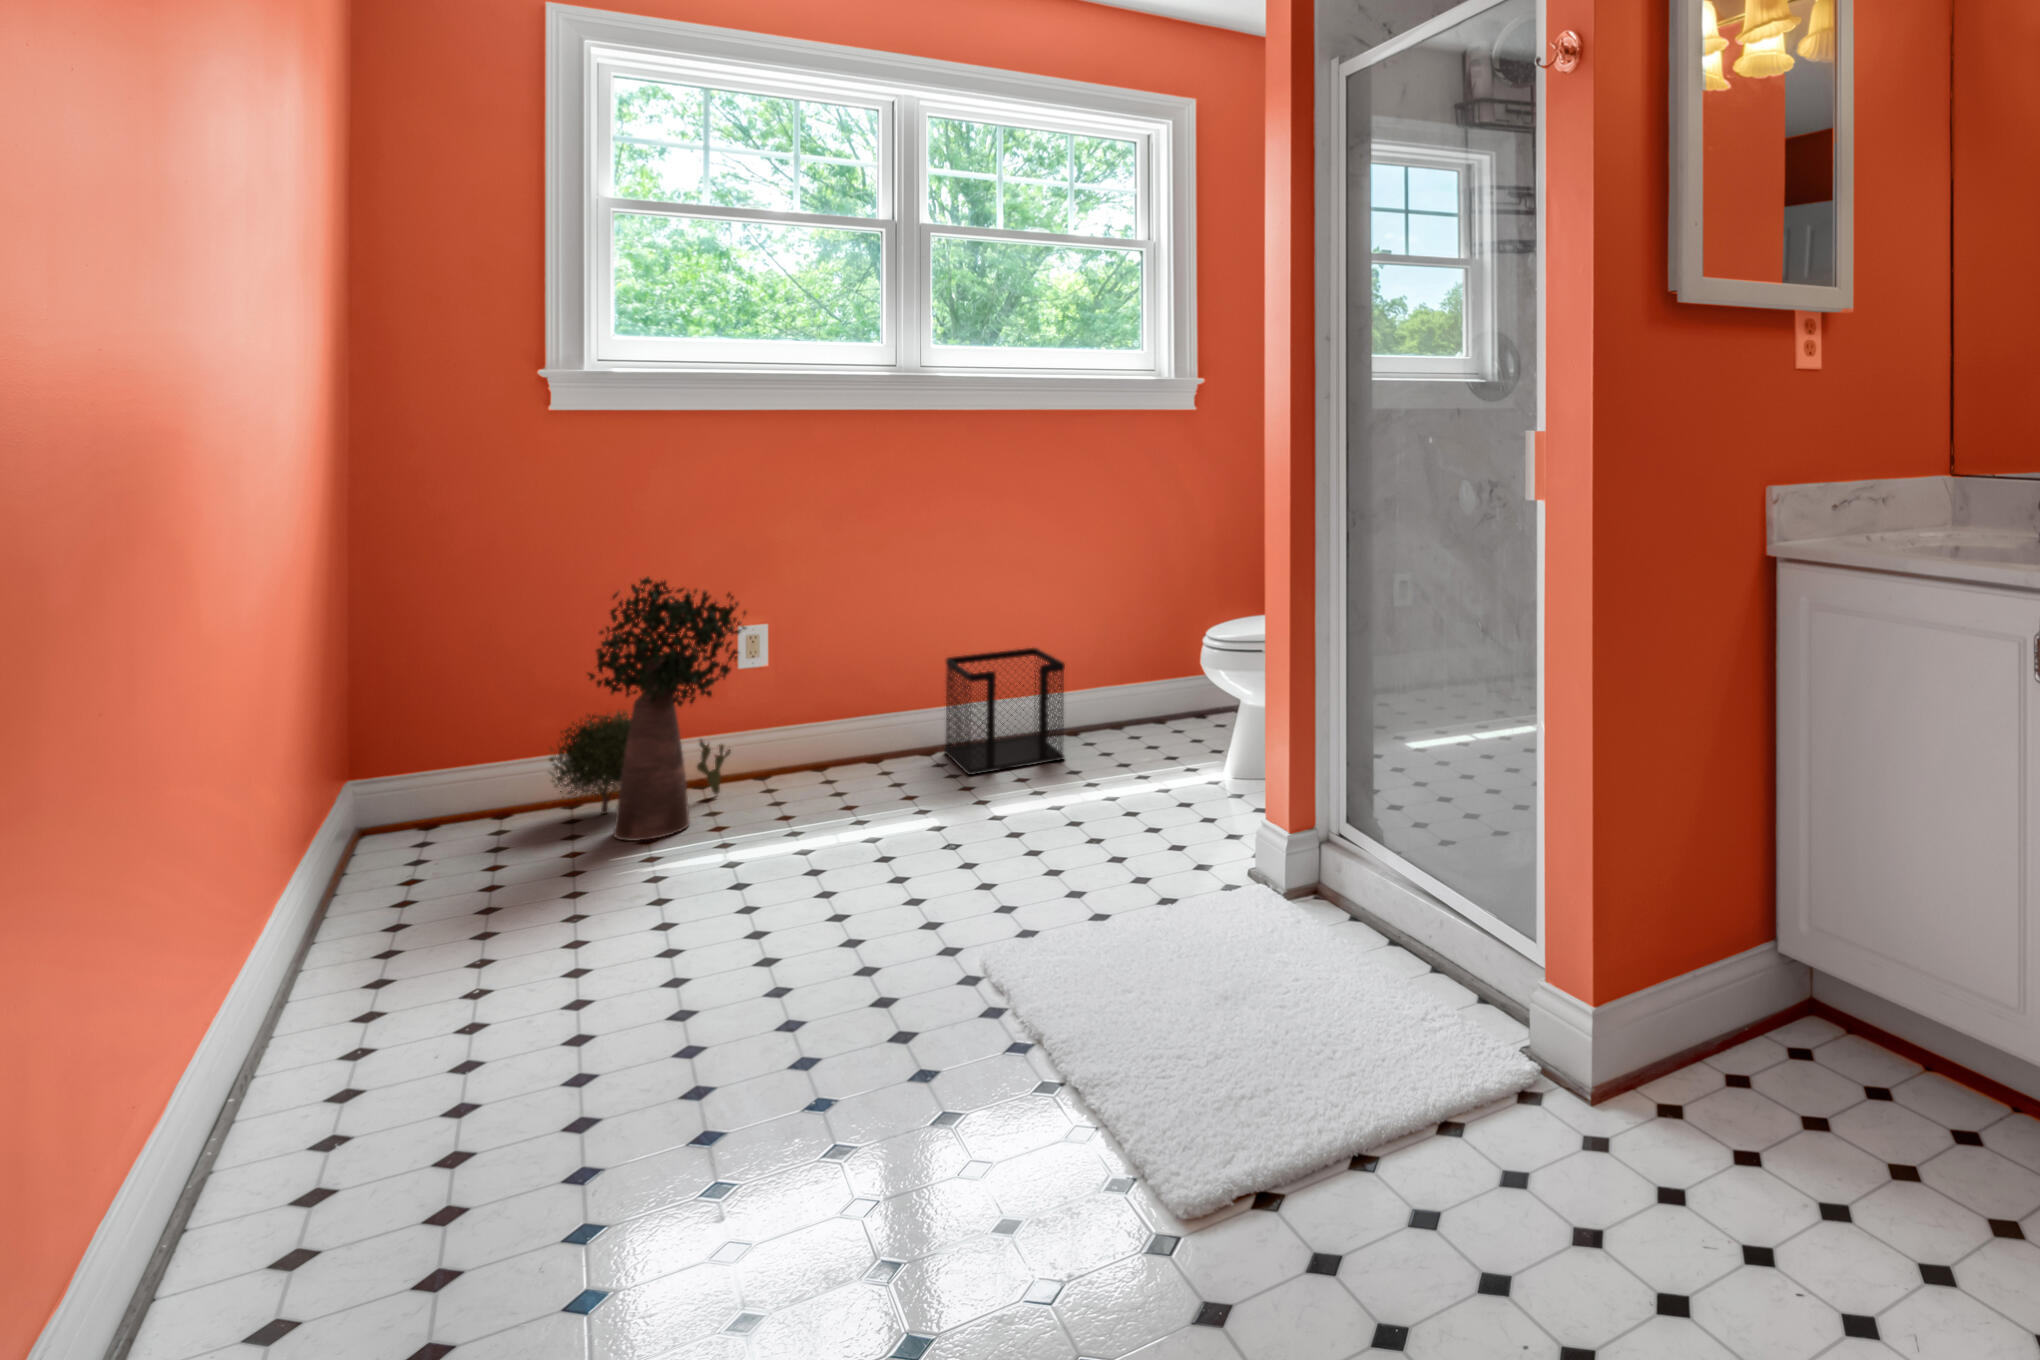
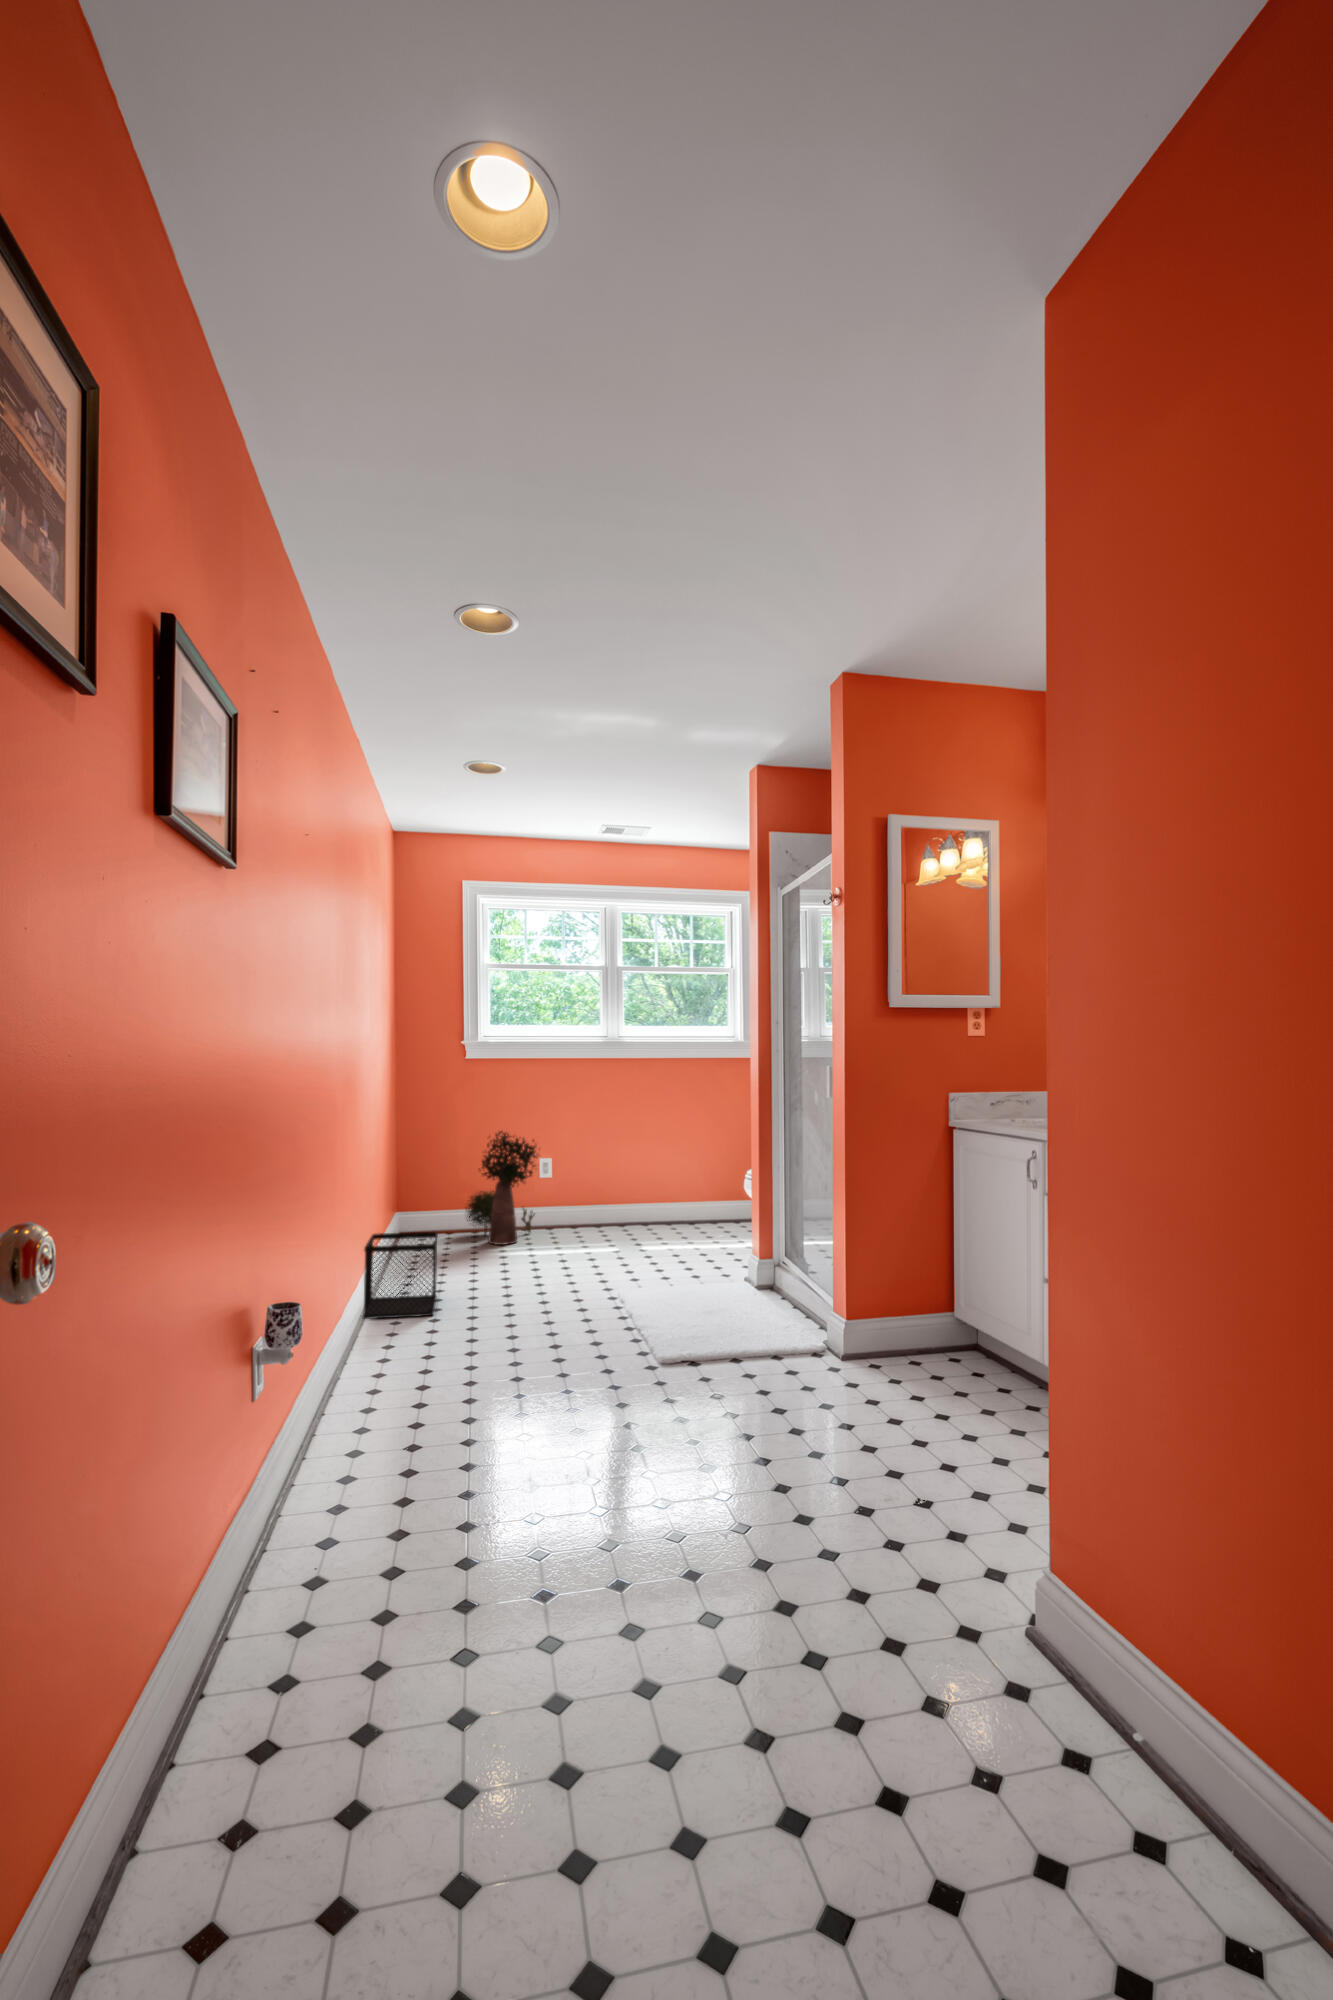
wastebasket: present [944,648,1065,775] -> present [363,1232,438,1319]

